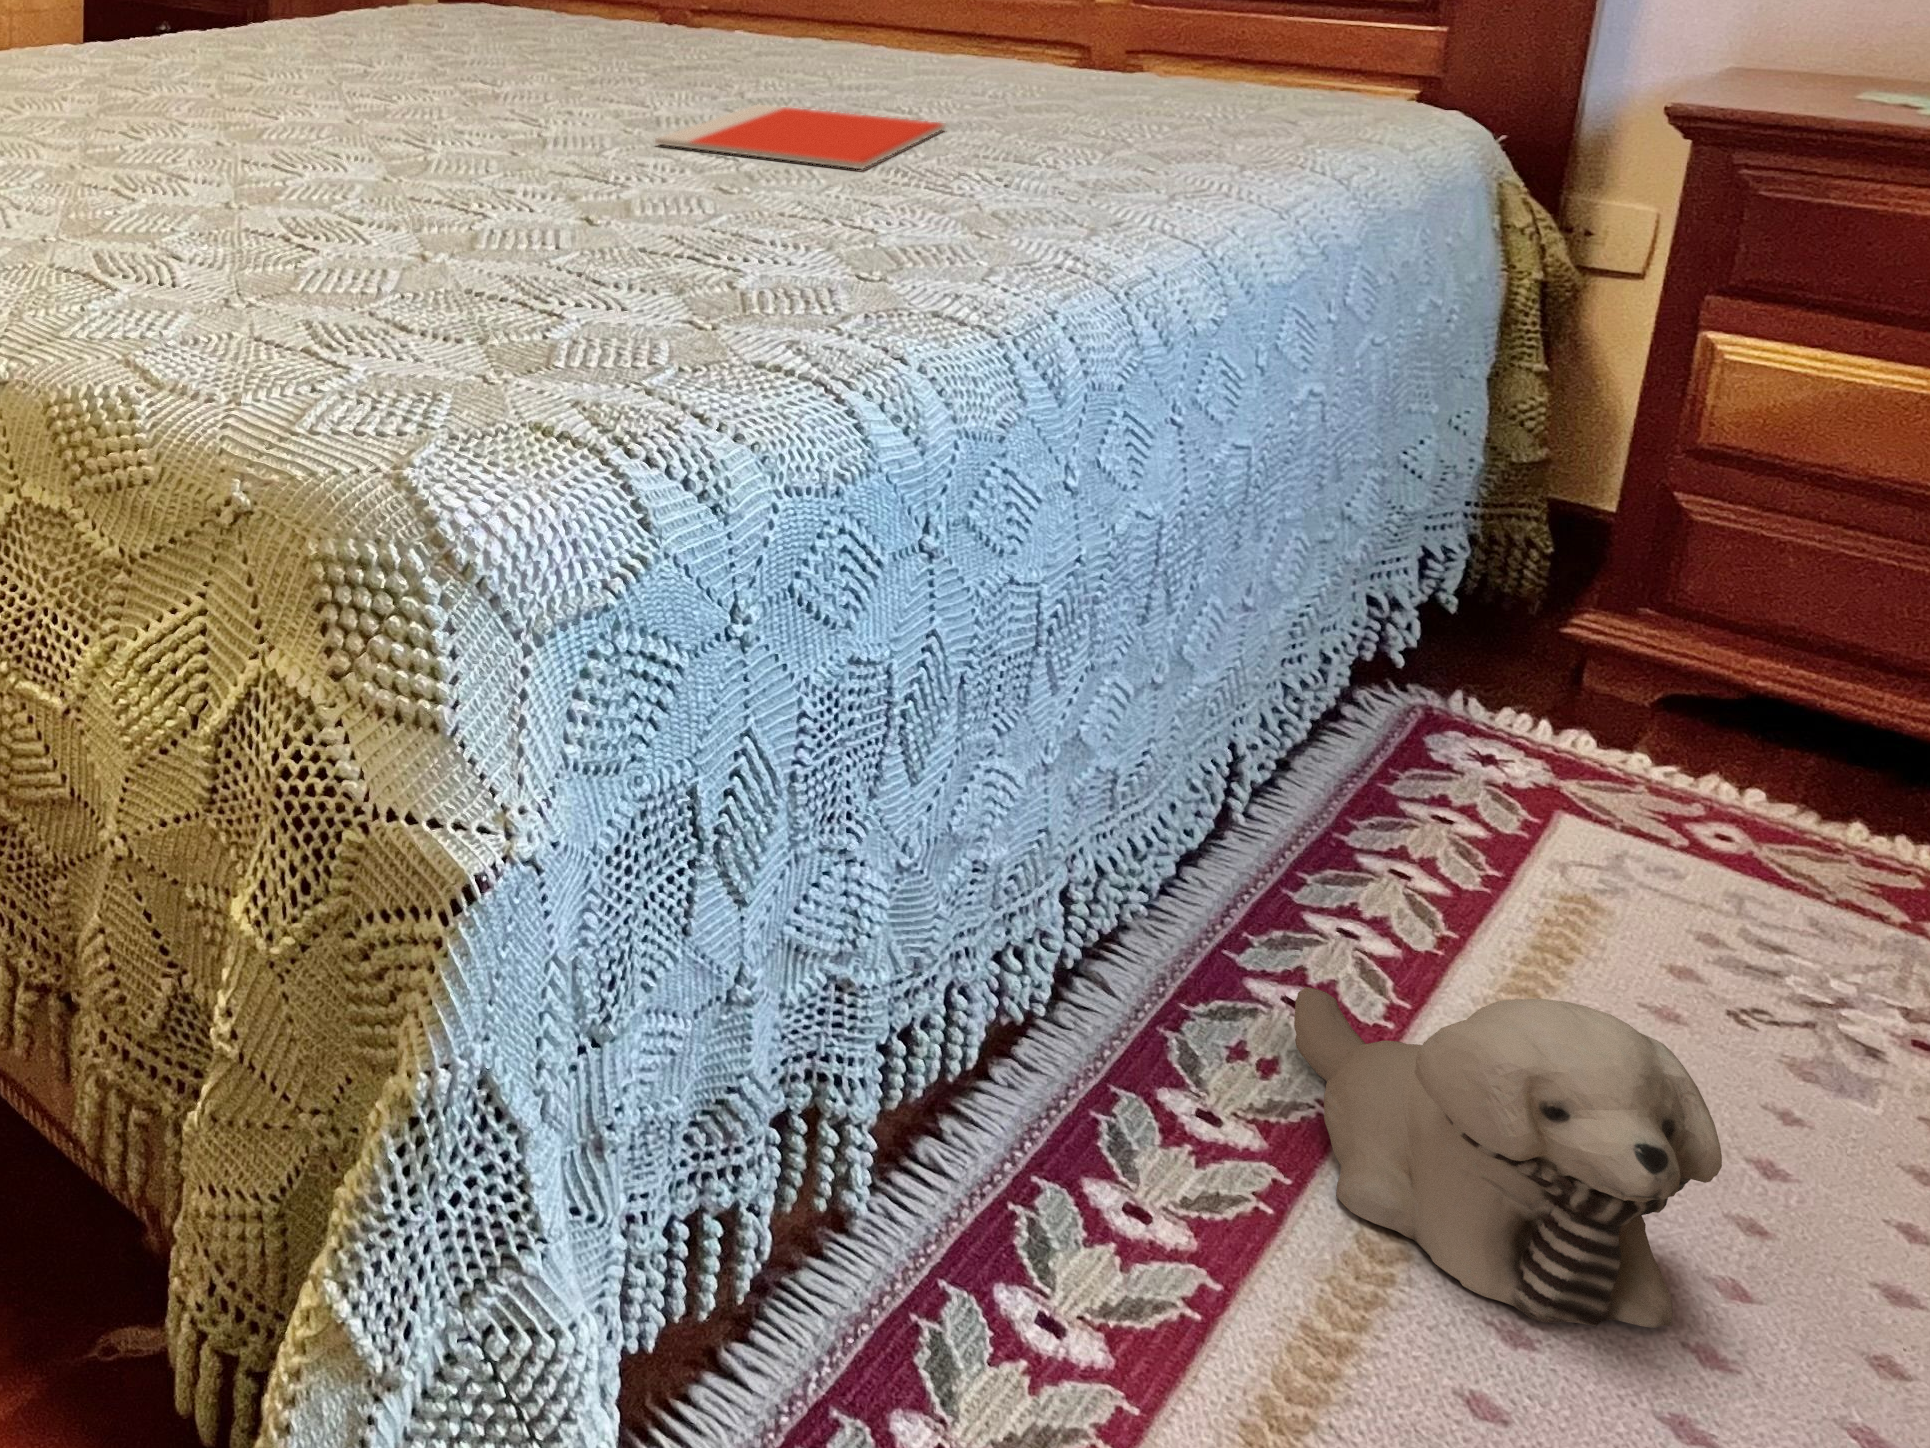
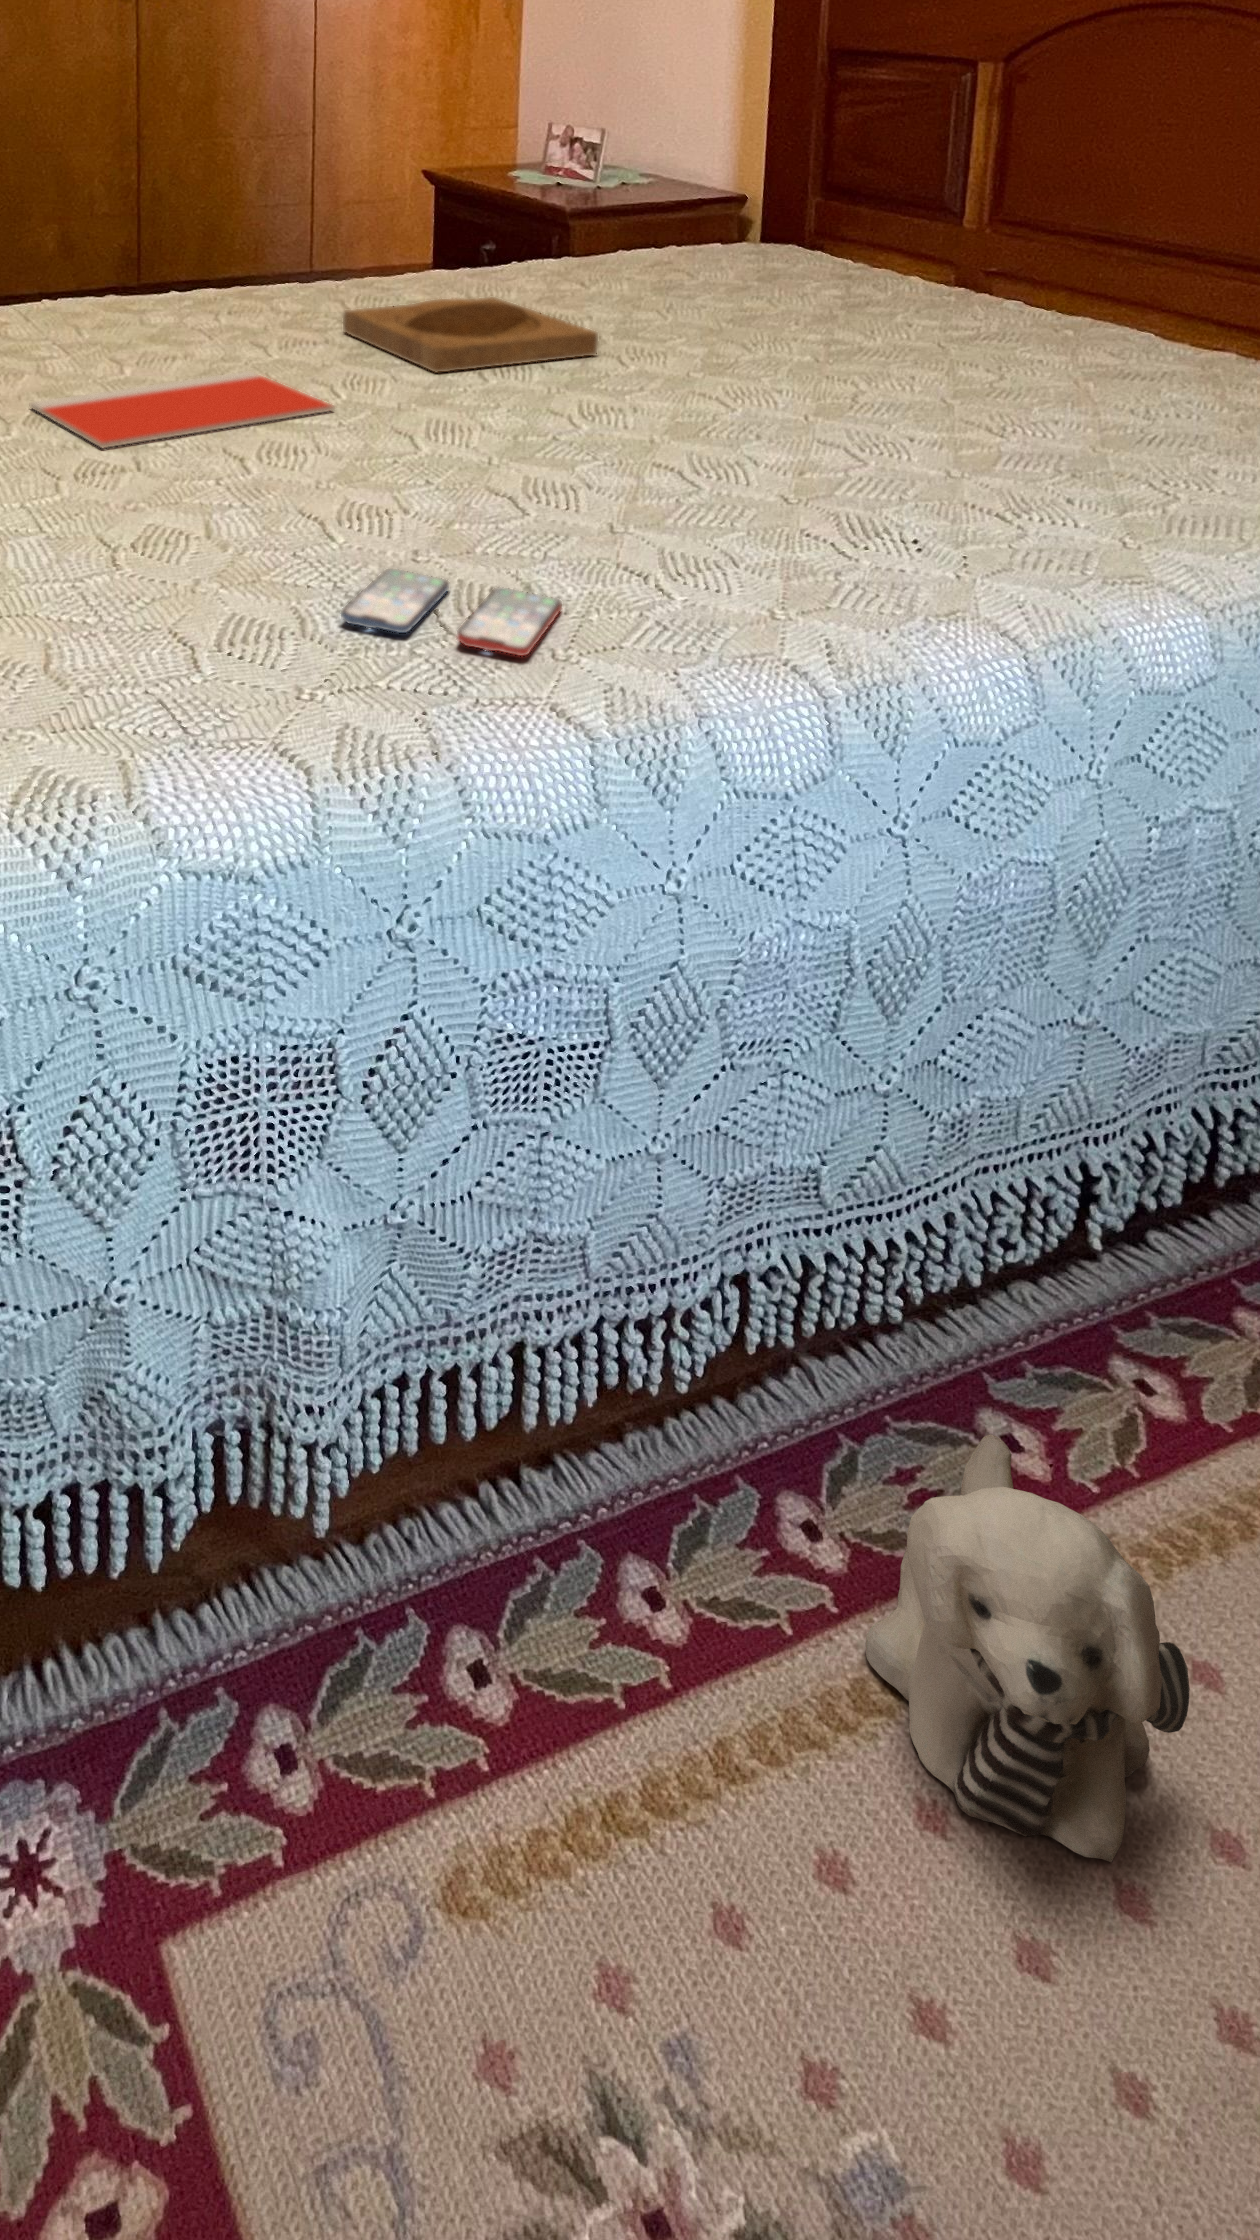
tray: none [221,28,493,89] -> present [343,297,598,372]
notebook: present [655,105,945,169] -> present [30,371,334,448]
smartphone: none [672,210,935,260] -> present [341,569,562,656]

